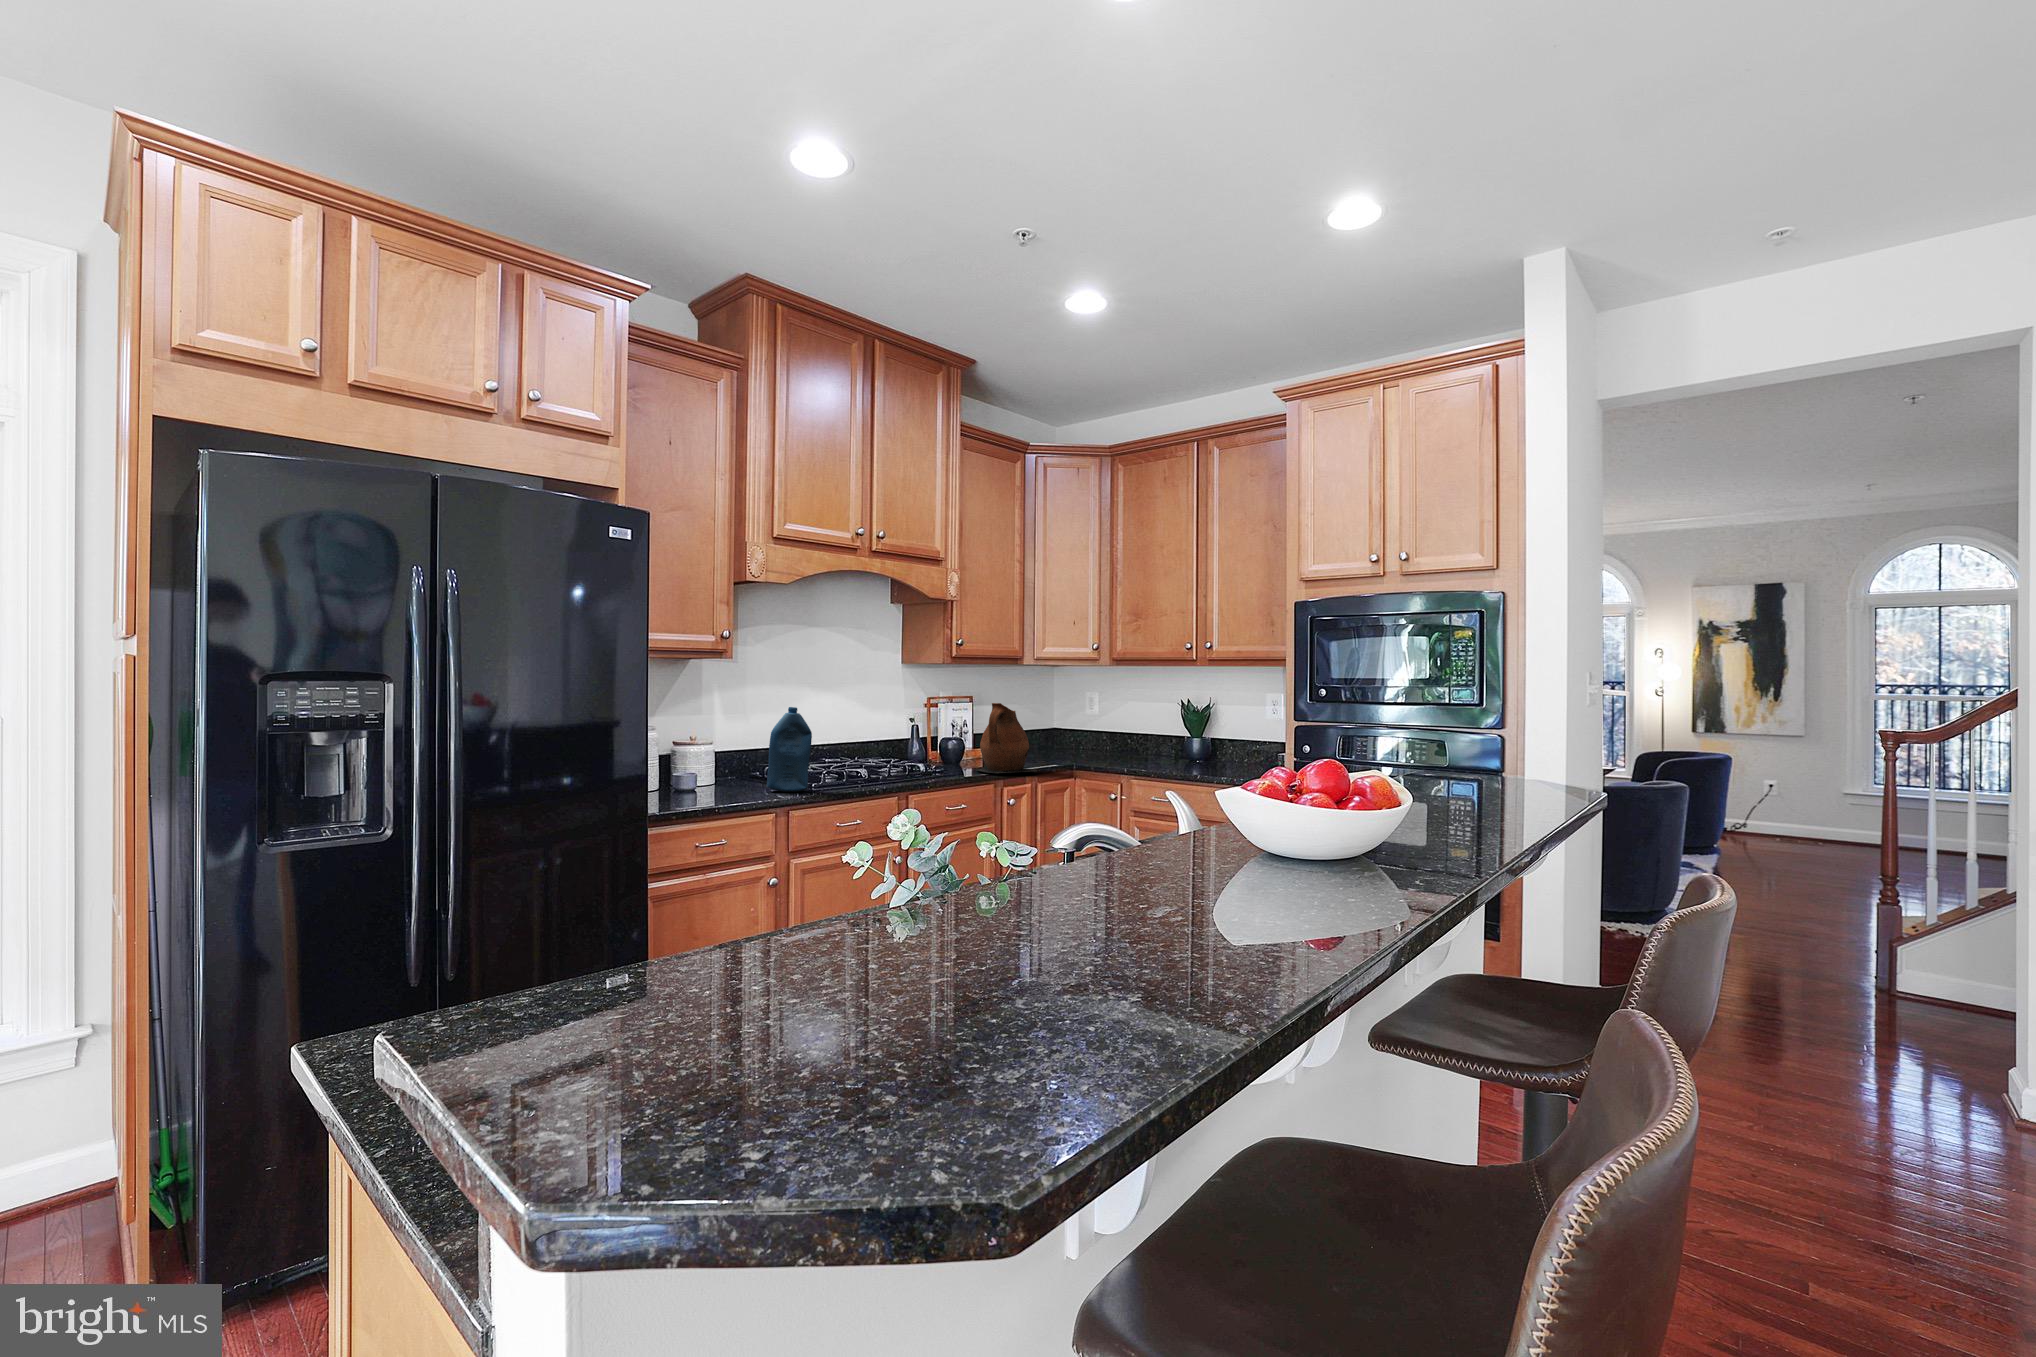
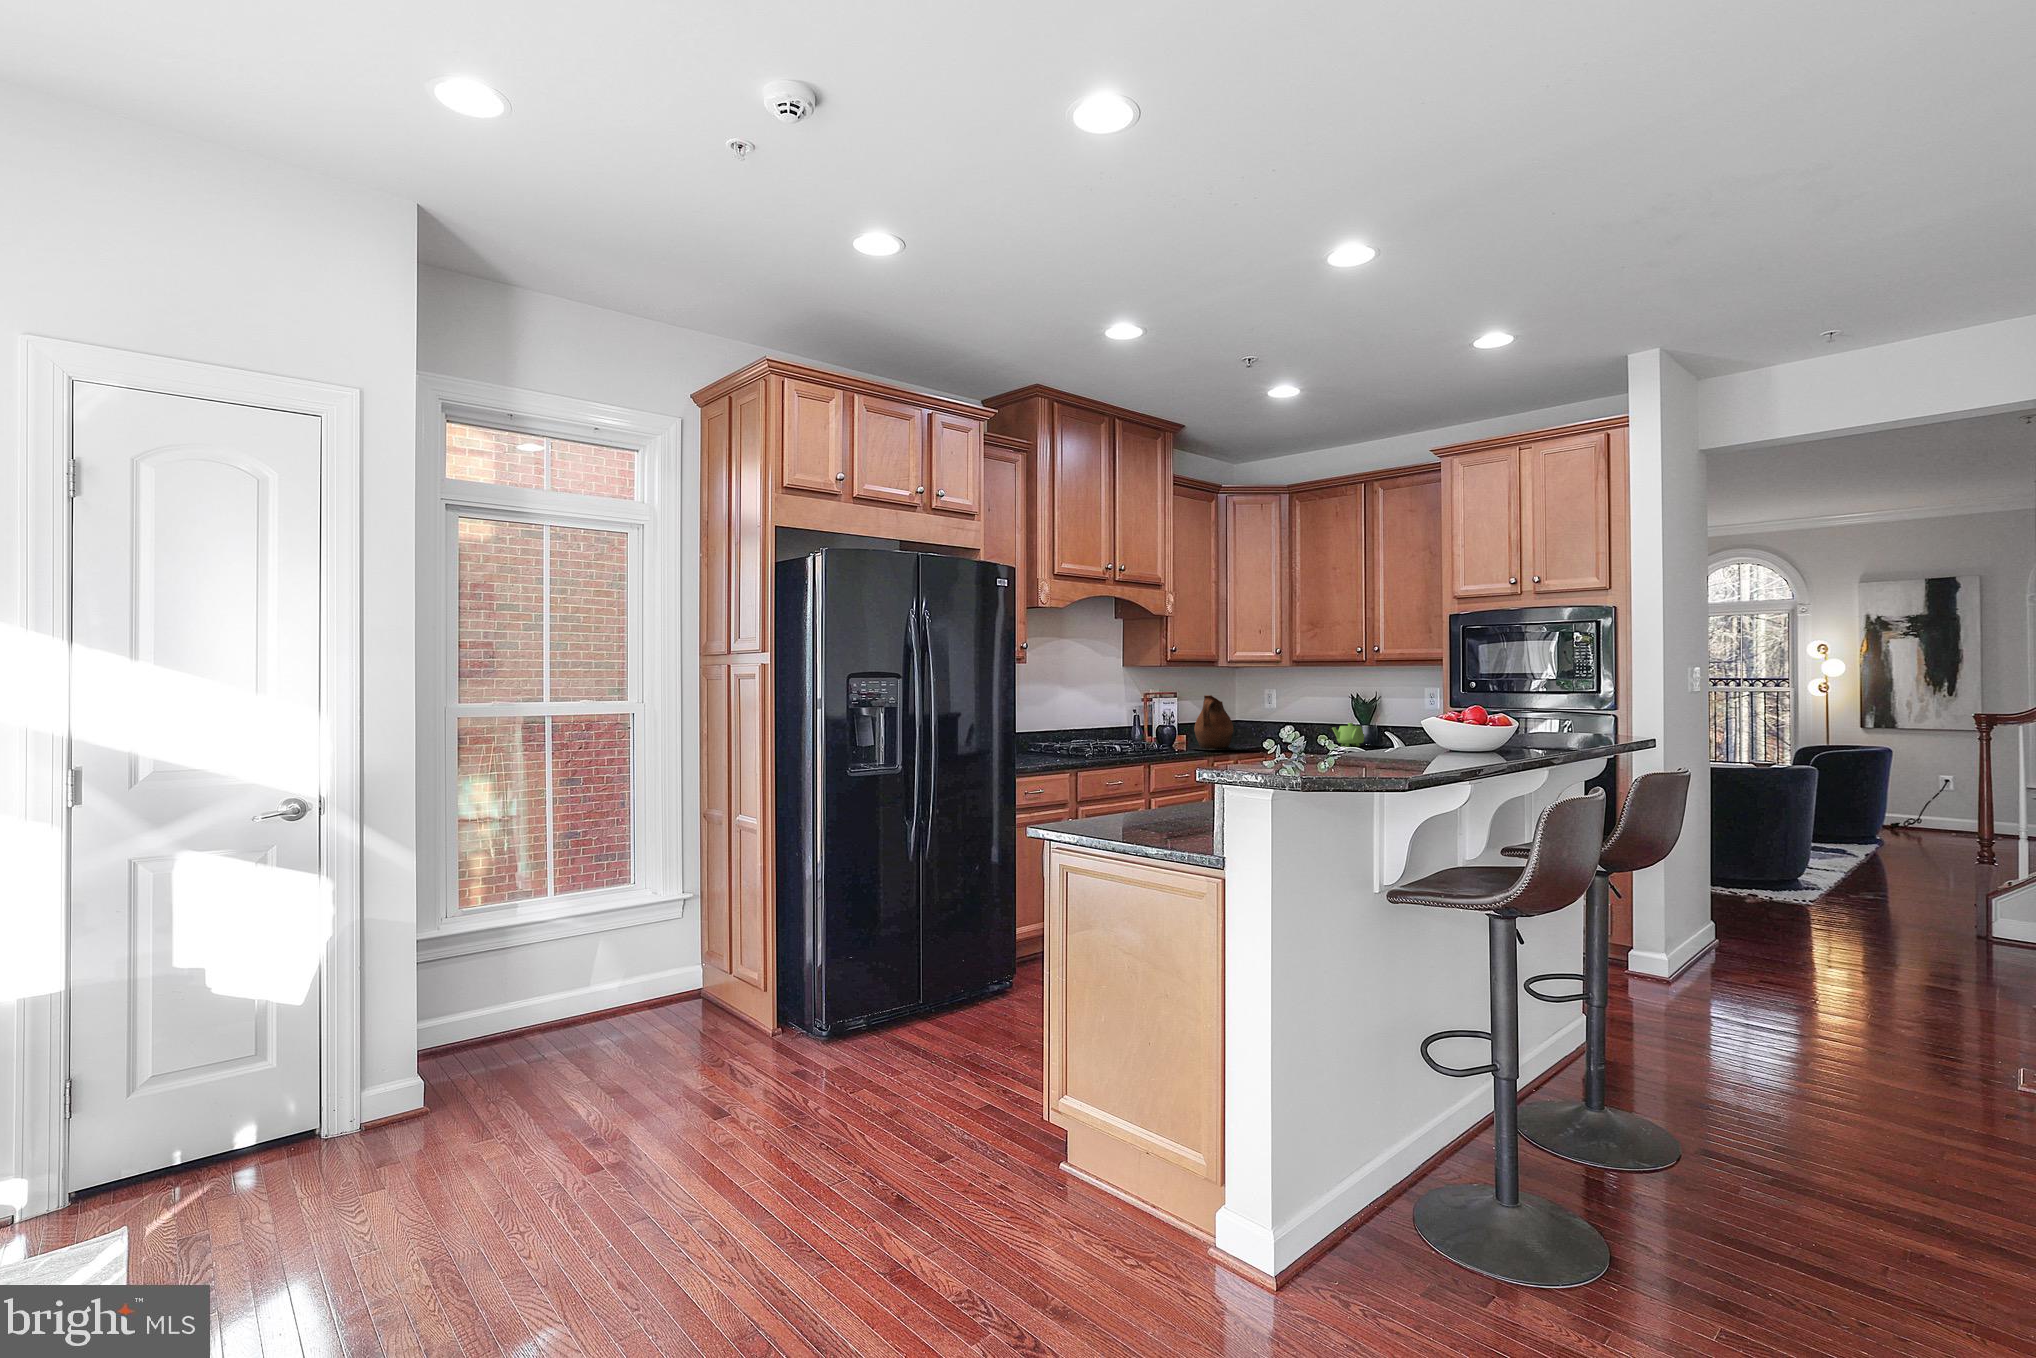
bottle: present [767,707,812,792] -> none [1053,697,1084,759]
teapot: none [1156,735,1198,764] -> present [1332,723,1364,746]

